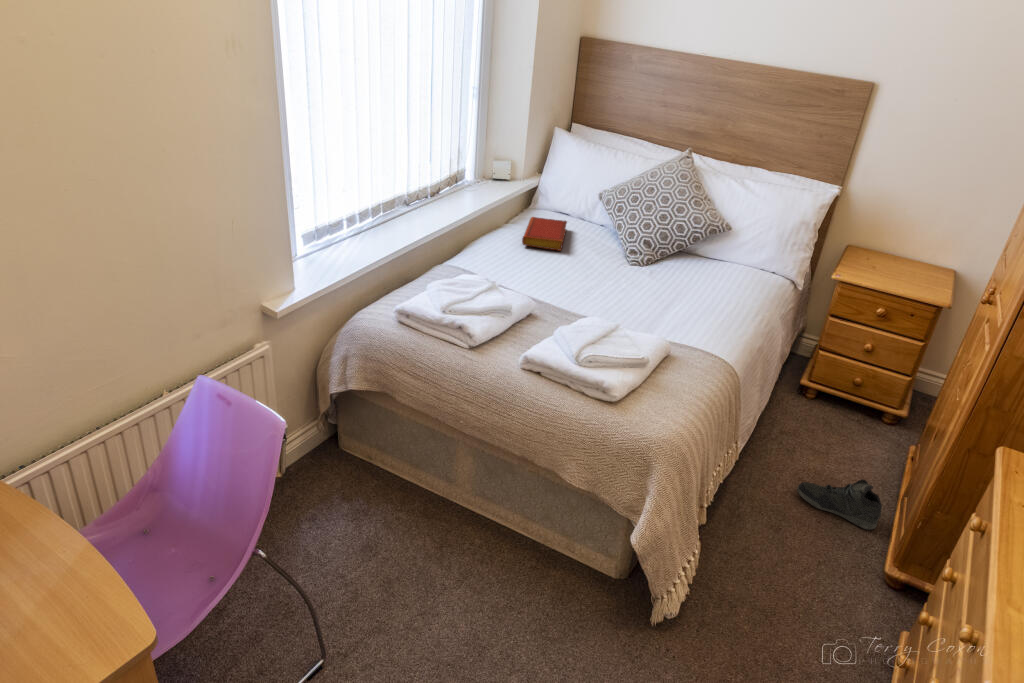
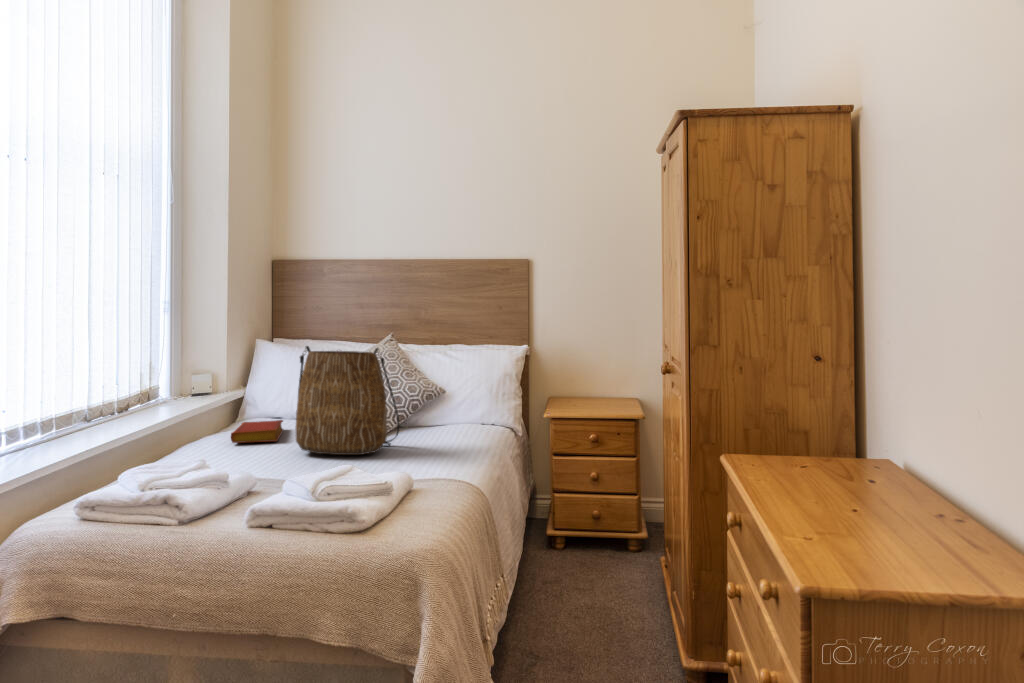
tote bag: none [579,179,677,295] -> present [296,346,400,455]
sneaker: present [797,479,882,530] -> none [576,586,662,640]

